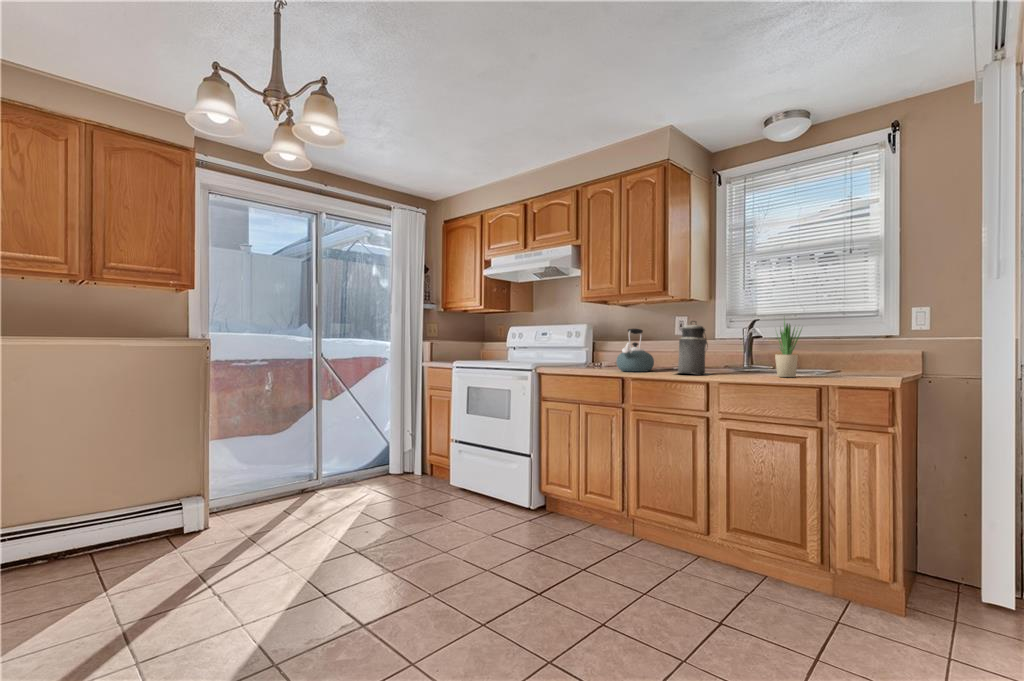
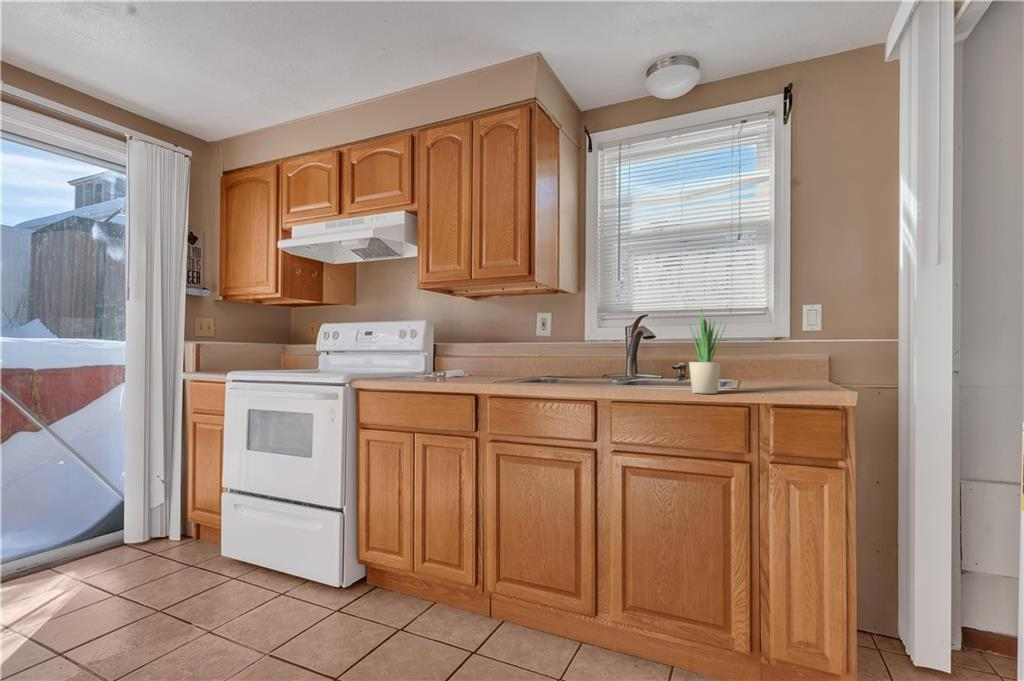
canister: present [678,321,712,374] -> none [549,314,602,390]
kettle: present [616,329,654,372] -> none [468,325,519,386]

